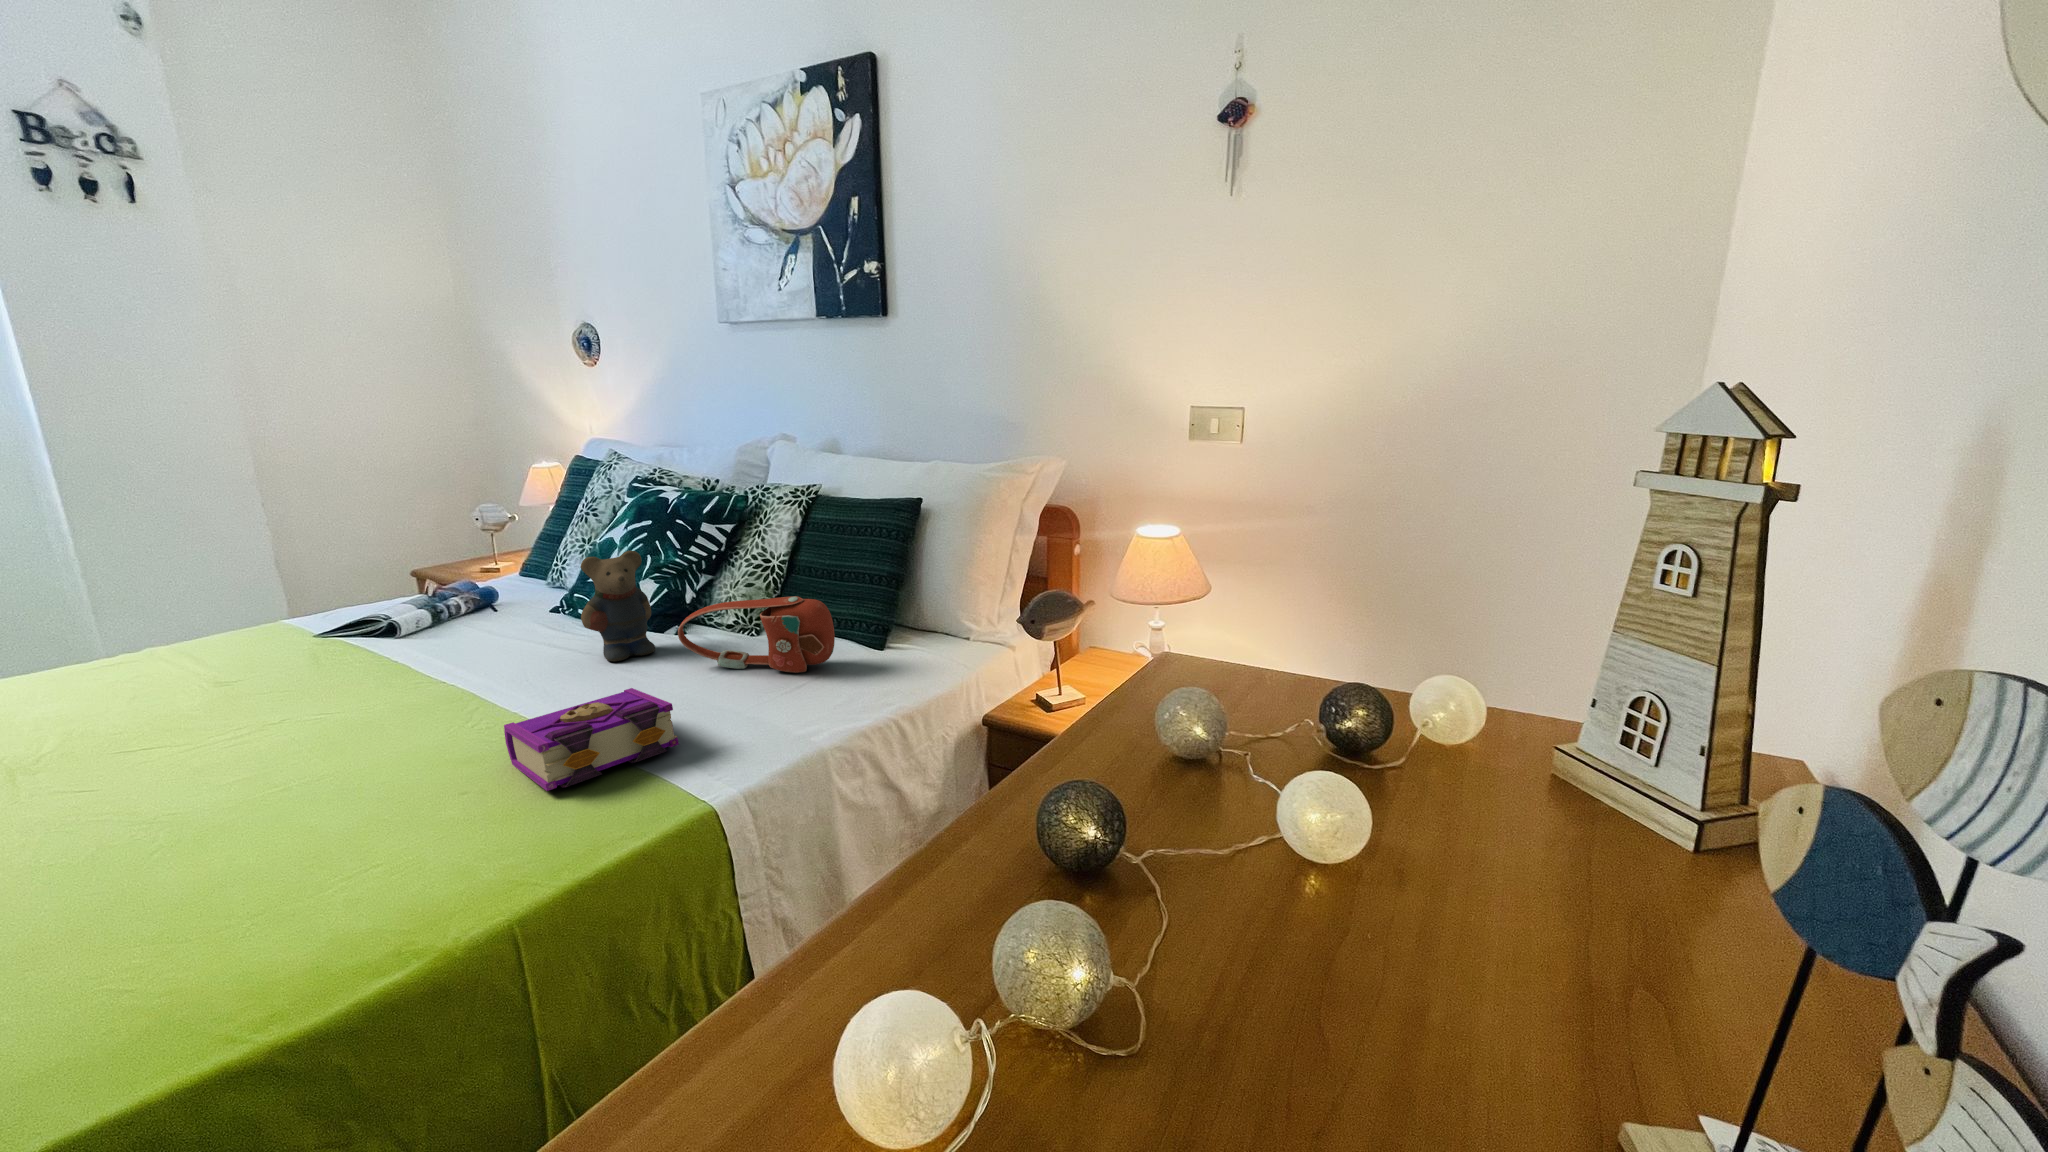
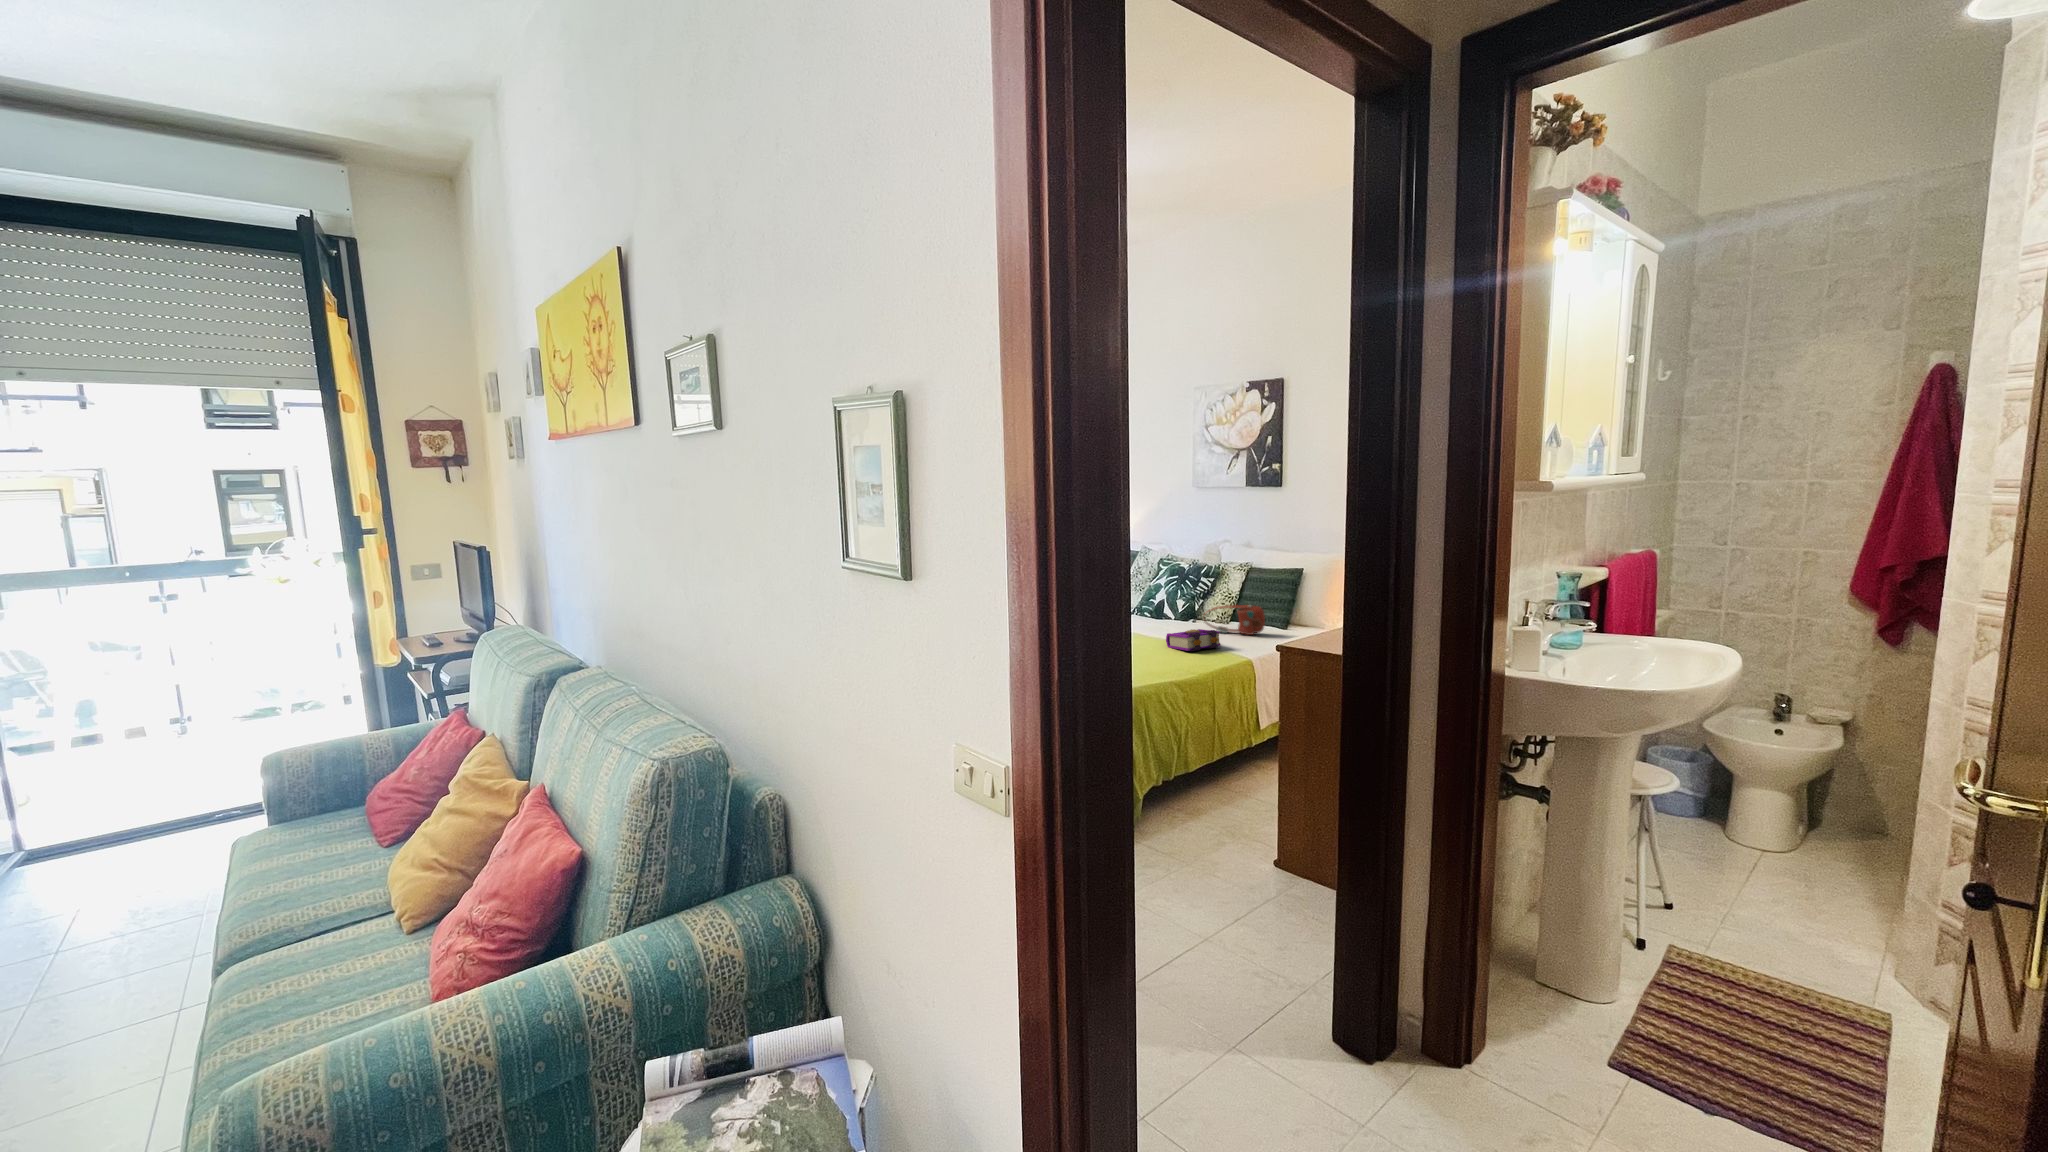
teddy bear: present [580,551,655,661] -> none [1163,586,1187,629]

